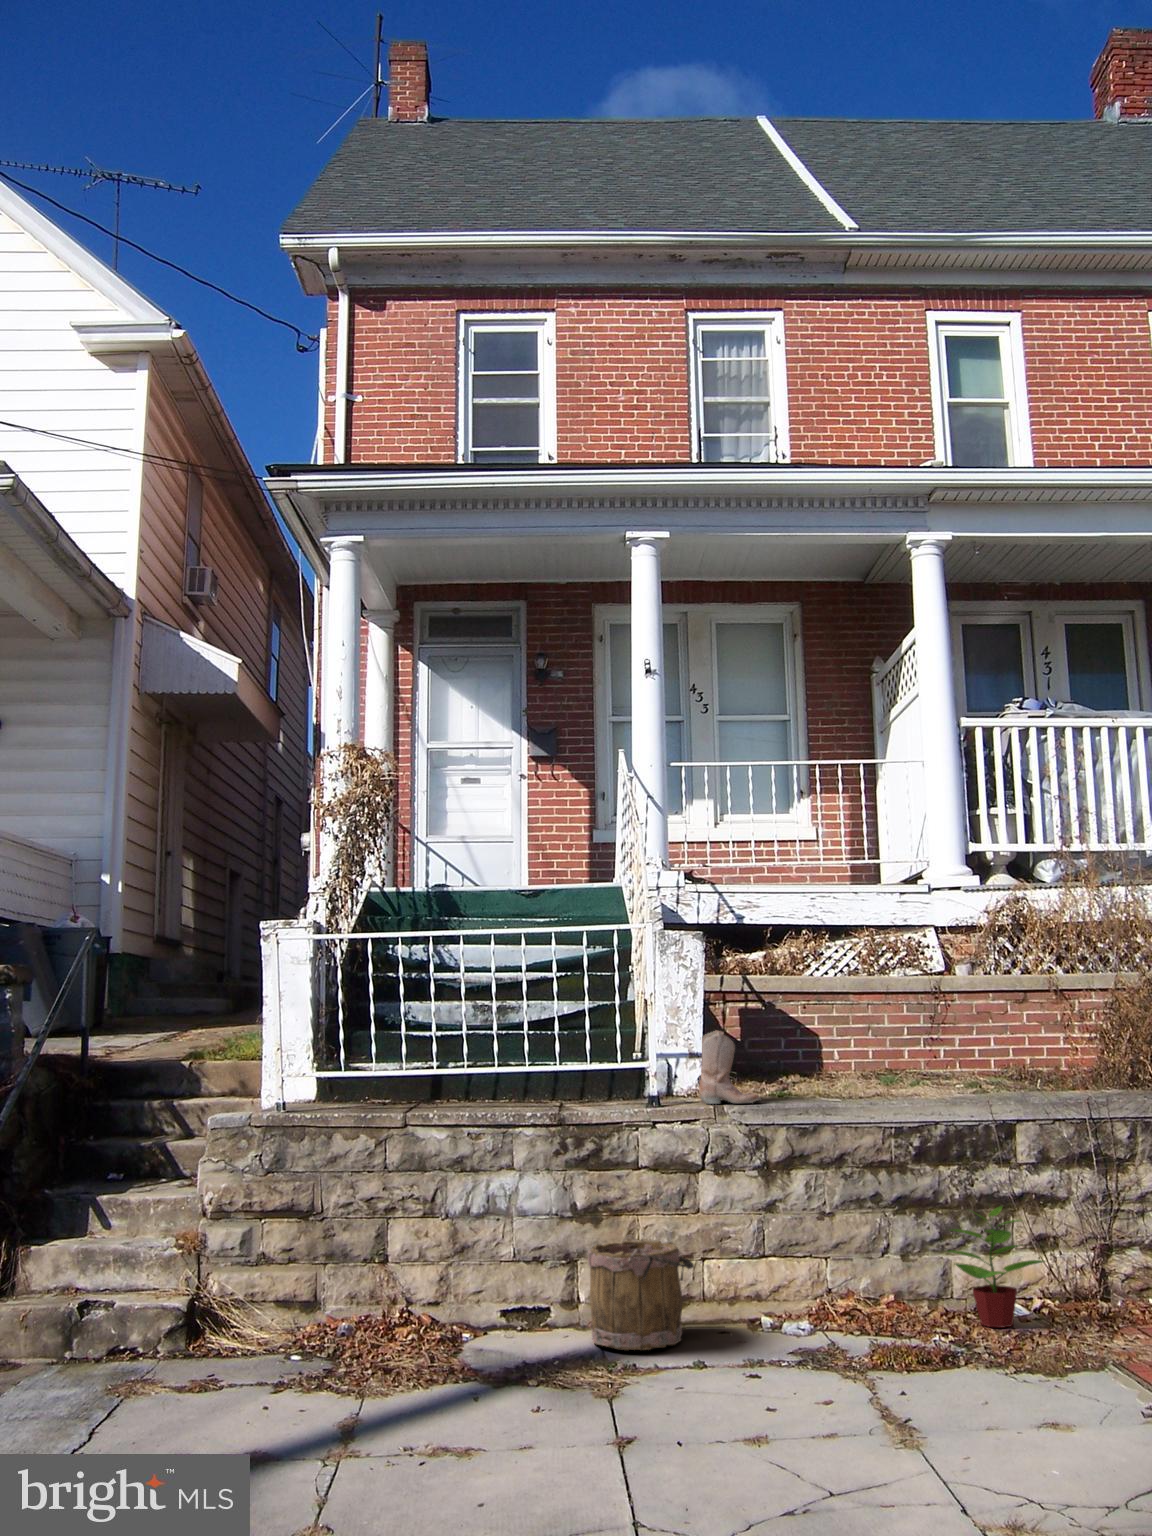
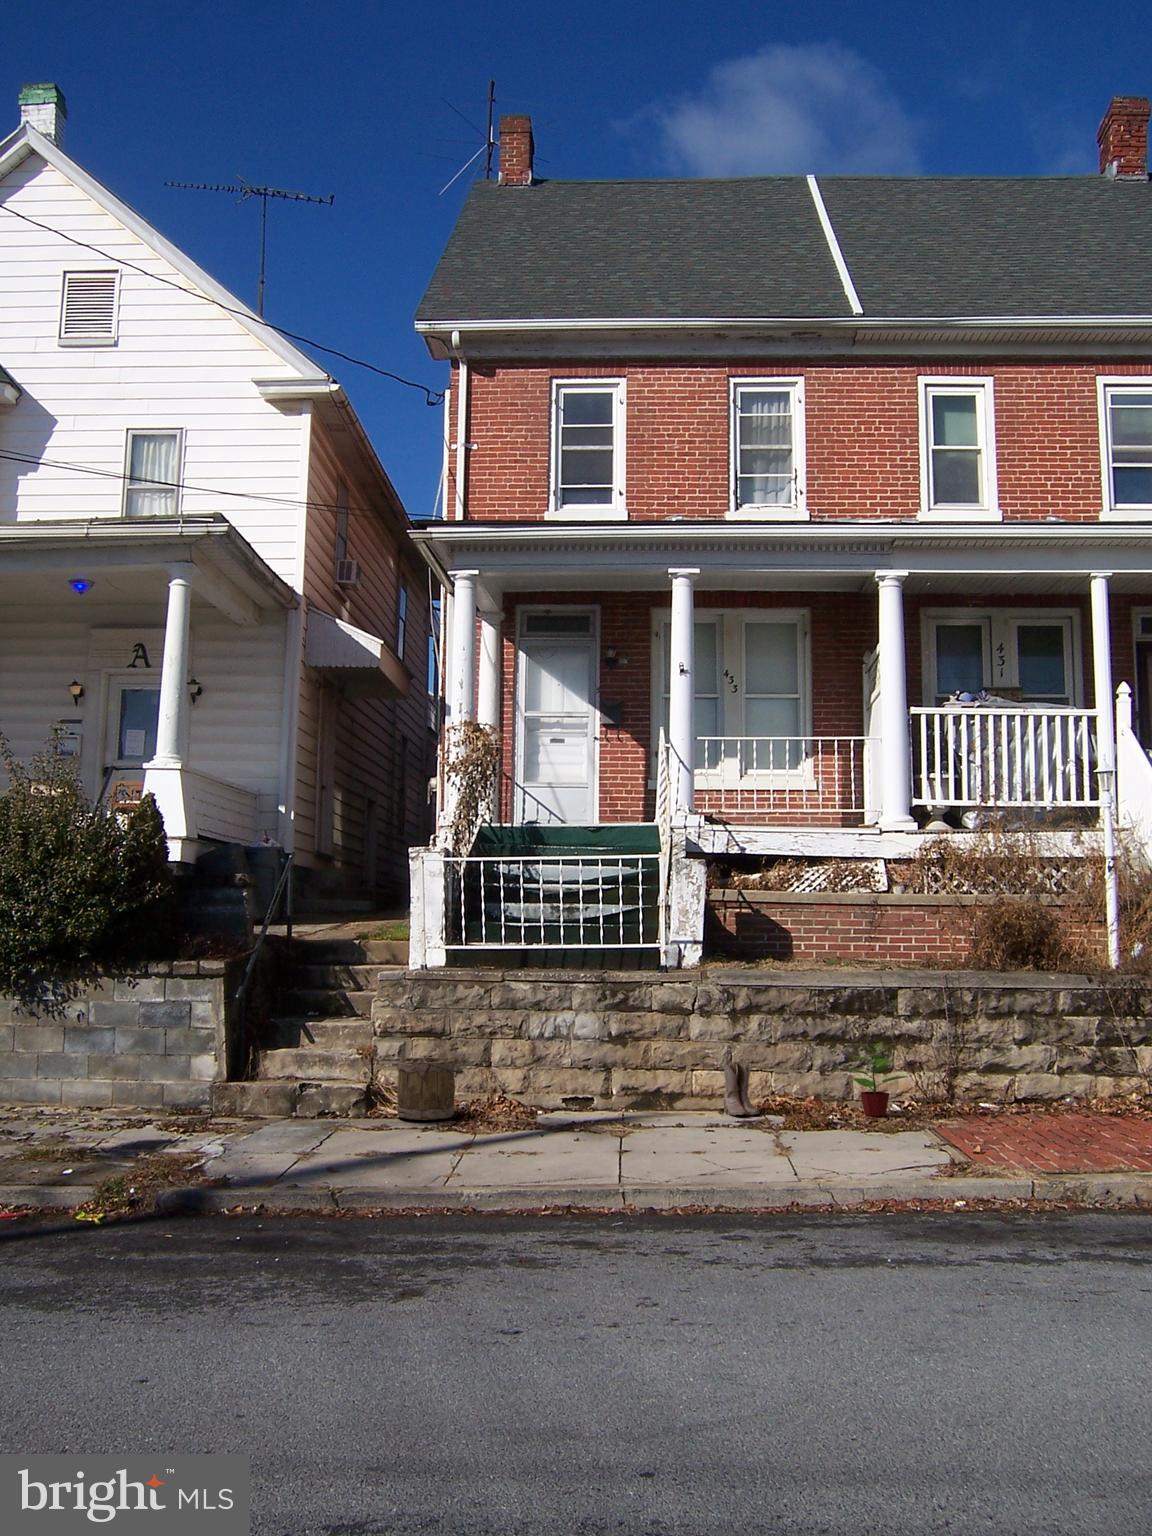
boots: present [699,1031,761,1104] -> present [723,1060,760,1115]
bucket: present [588,1235,694,1350] -> present [397,1054,463,1120]

